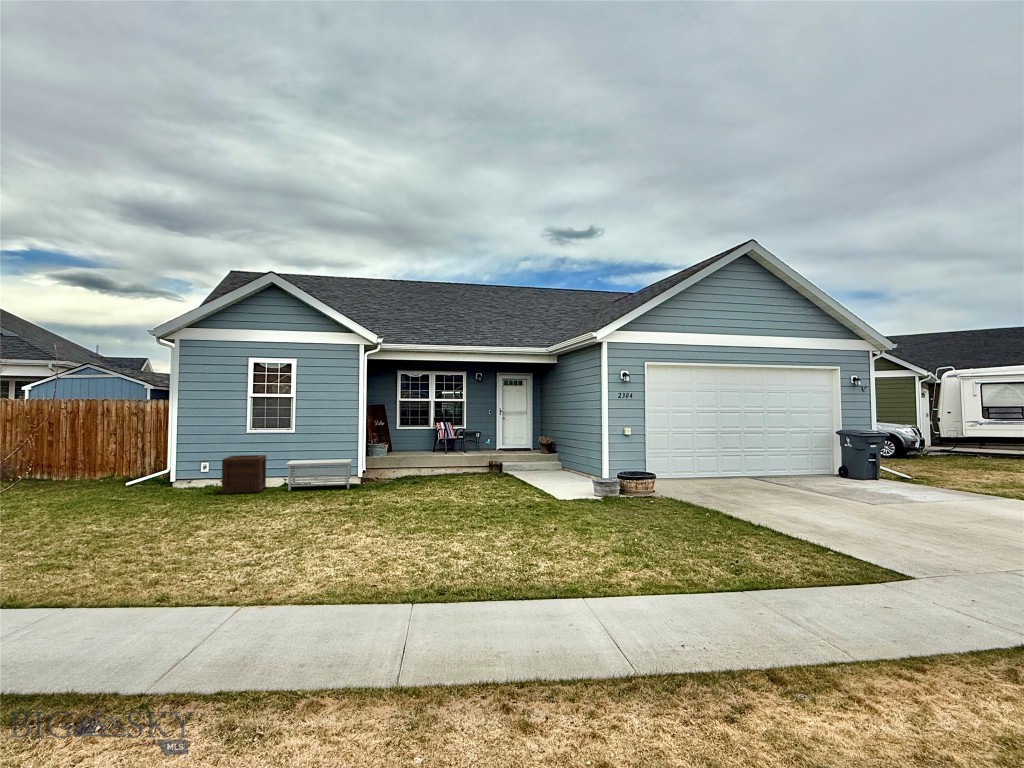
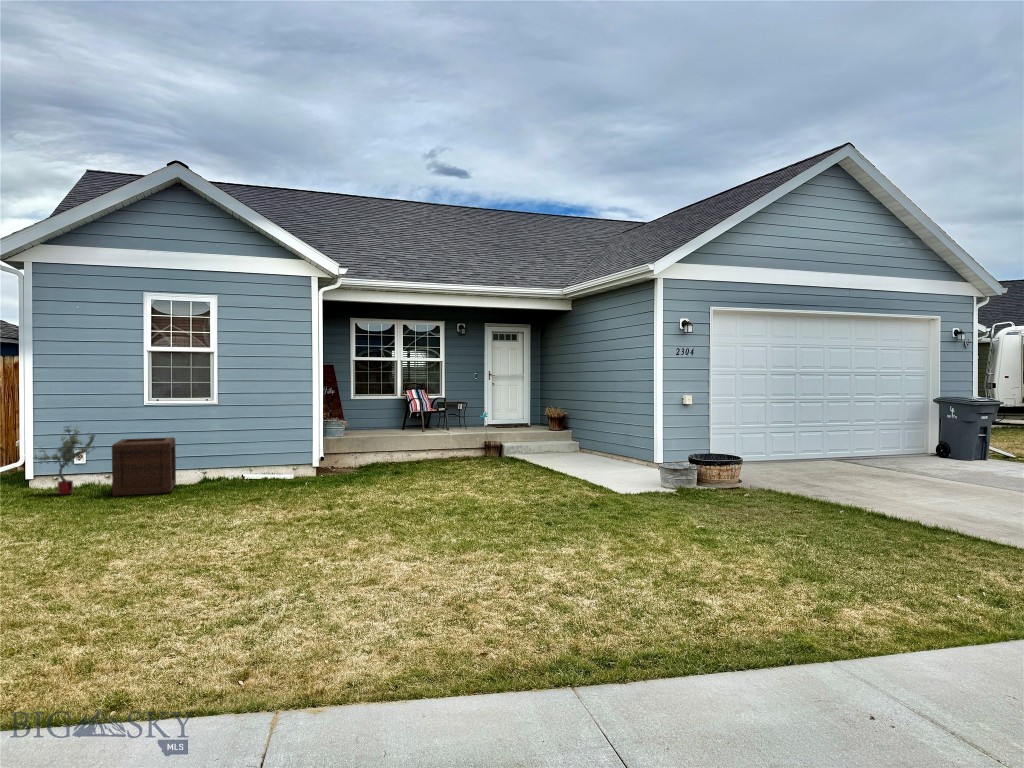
potted tree: none [173,446,214,492] -> present [34,426,95,495]
storage bench: present [286,459,352,491] -> none [210,442,305,490]

